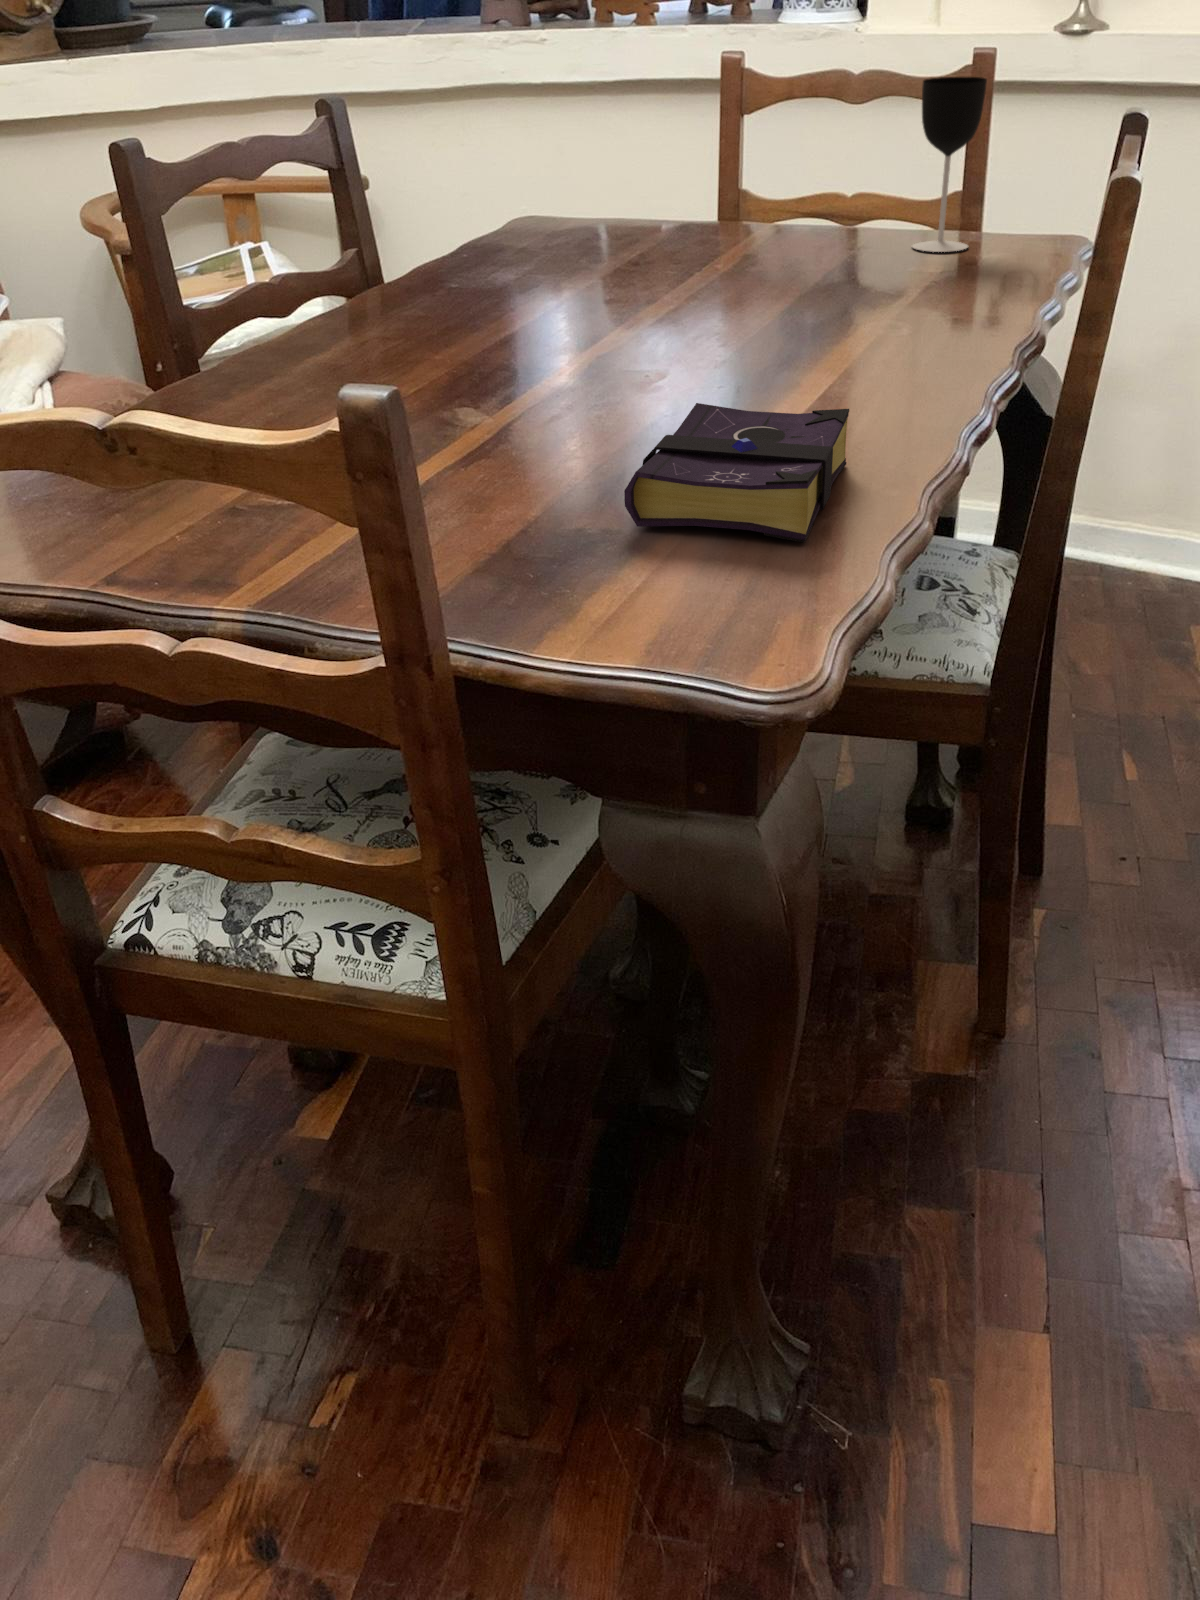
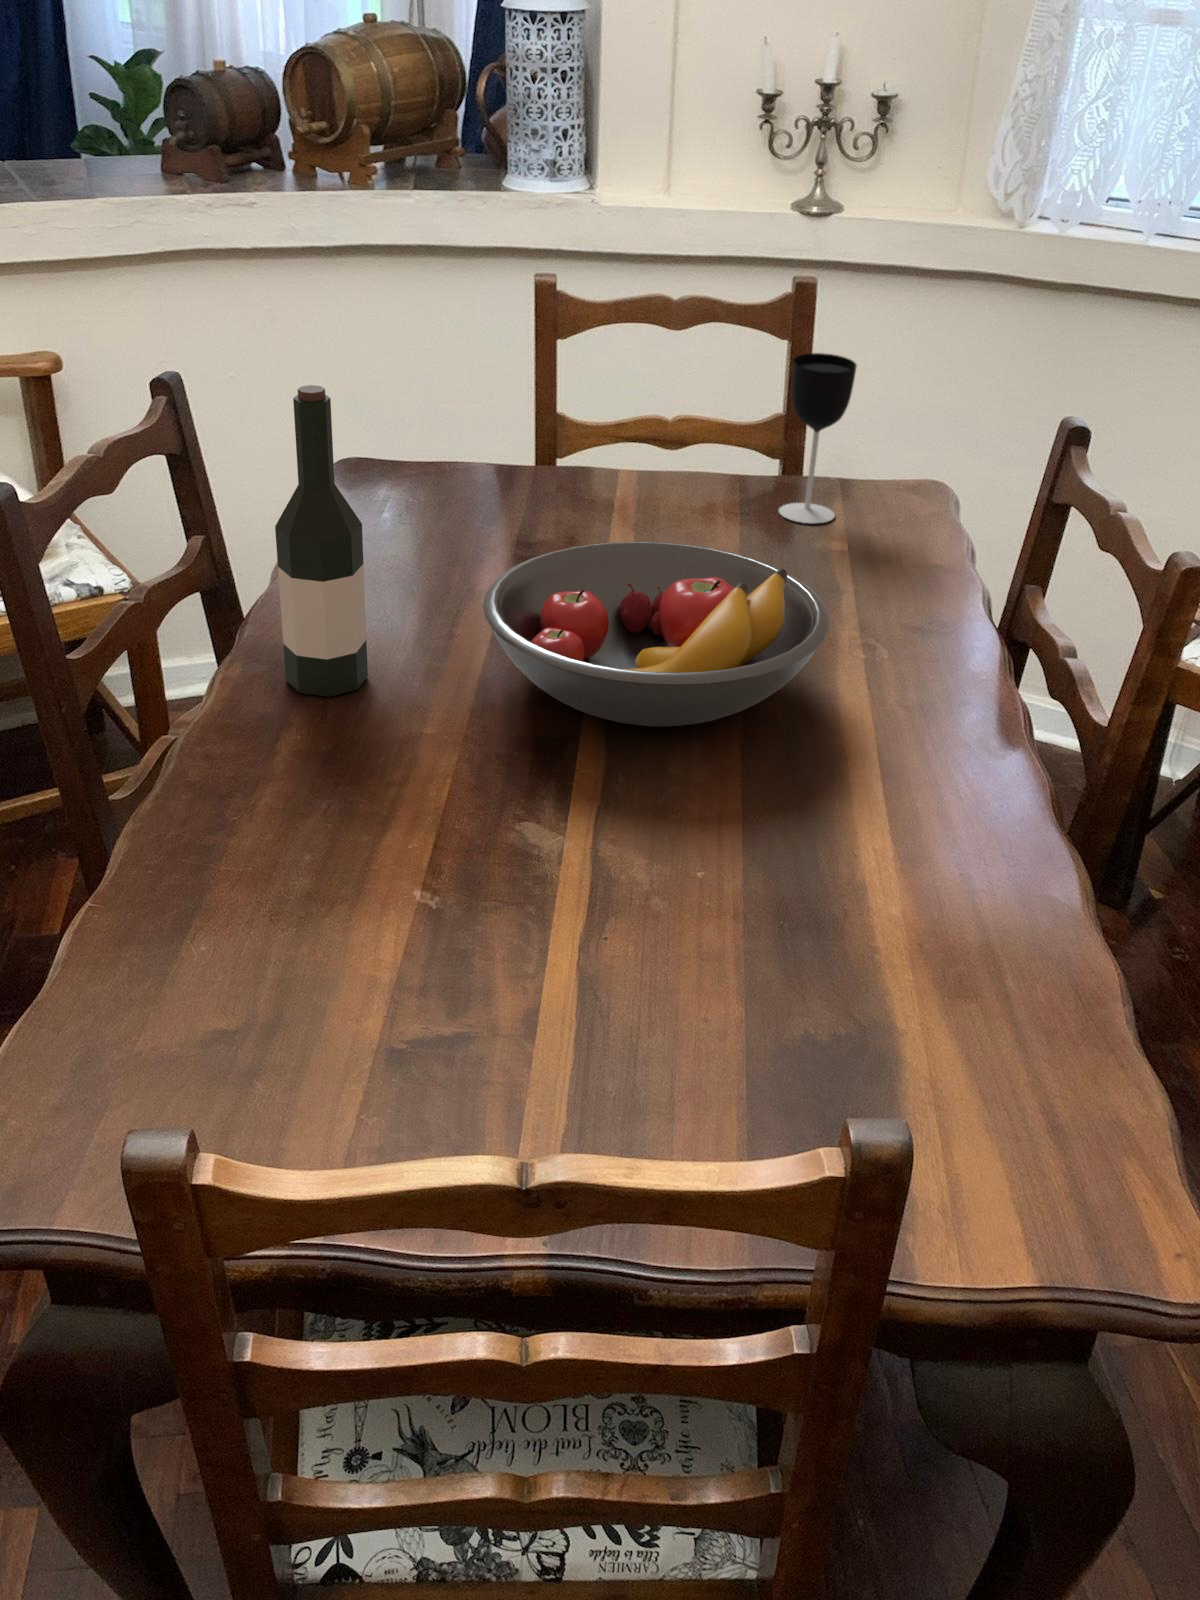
wine bottle: none [342,30,431,334] -> present [275,385,368,697]
fruit bowl: none [508,213,838,352] -> present [483,542,830,726]
book: present [624,403,849,543] -> none [802,854,1027,1043]

